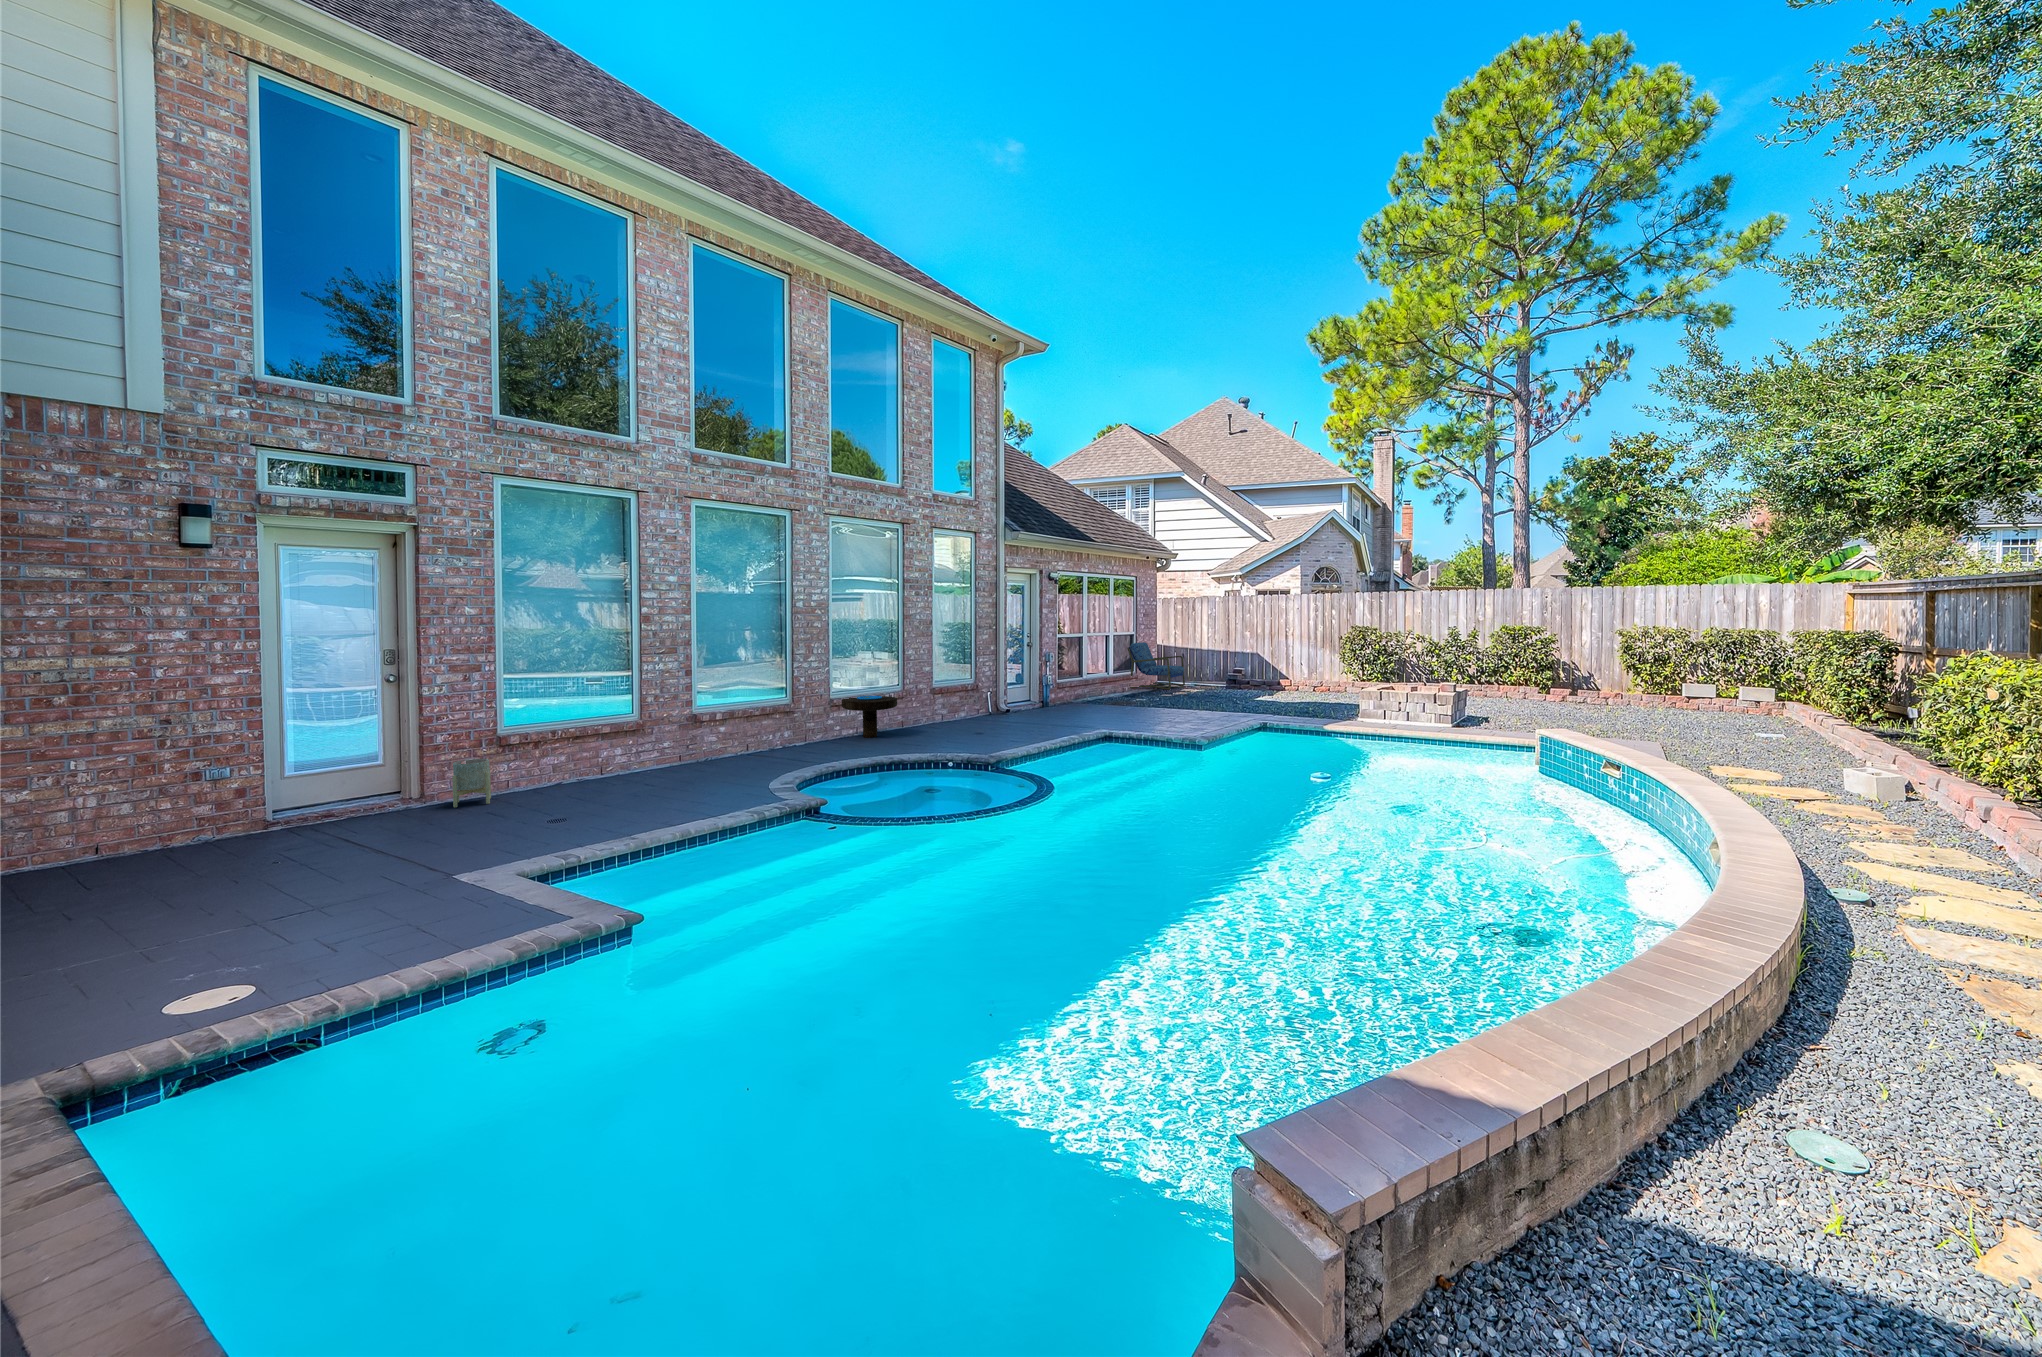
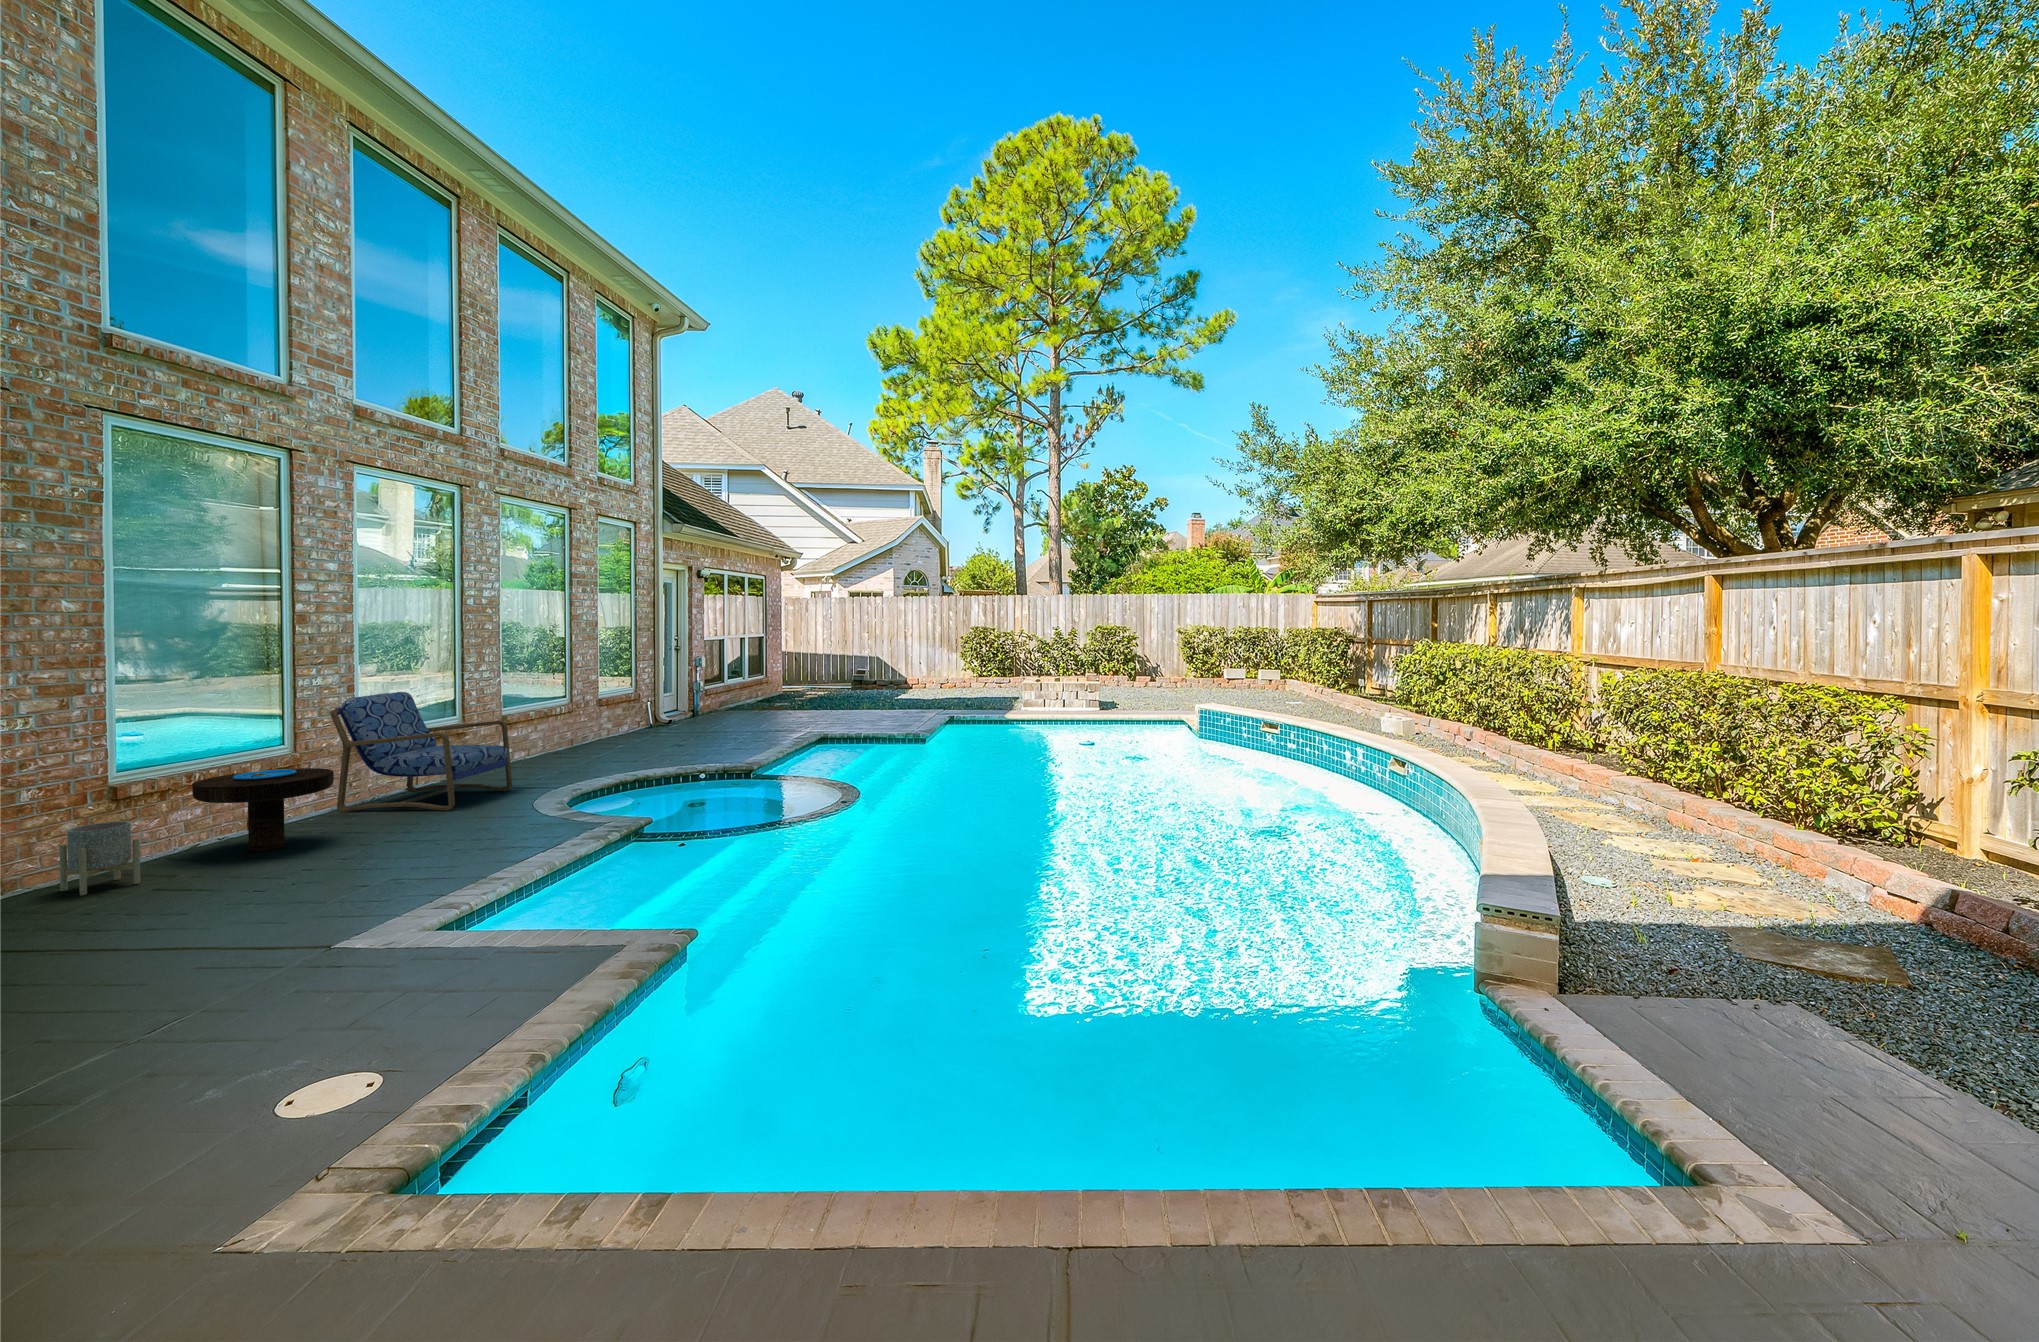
armchair: present [1127,642,1185,690] -> present [330,692,512,812]
side table: present [842,696,897,738] -> present [192,768,334,851]

